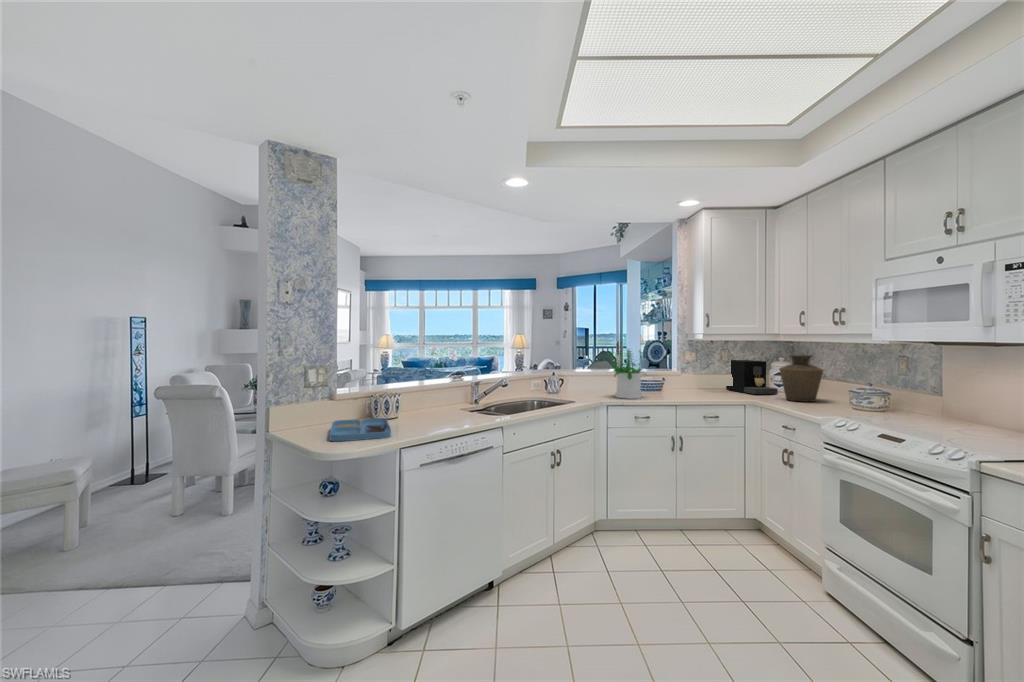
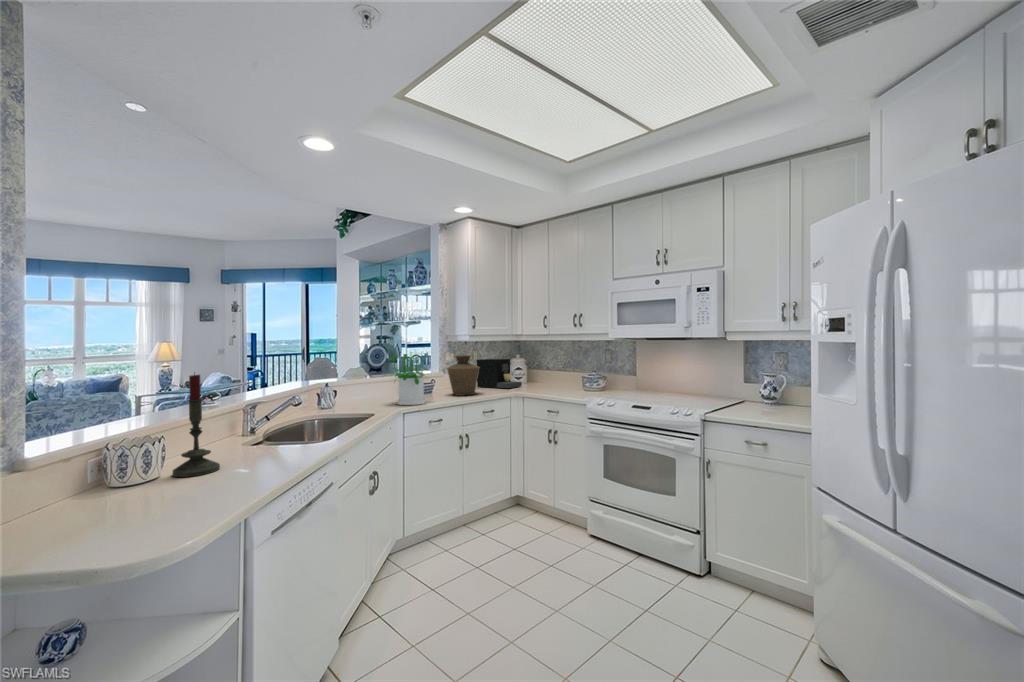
candle: none [401,355,426,422] -> present [173,373,220,477]
vase: present [779,355,823,402] -> present [447,355,479,396]
tray: present [329,418,391,441] -> none [63,478,228,533]

